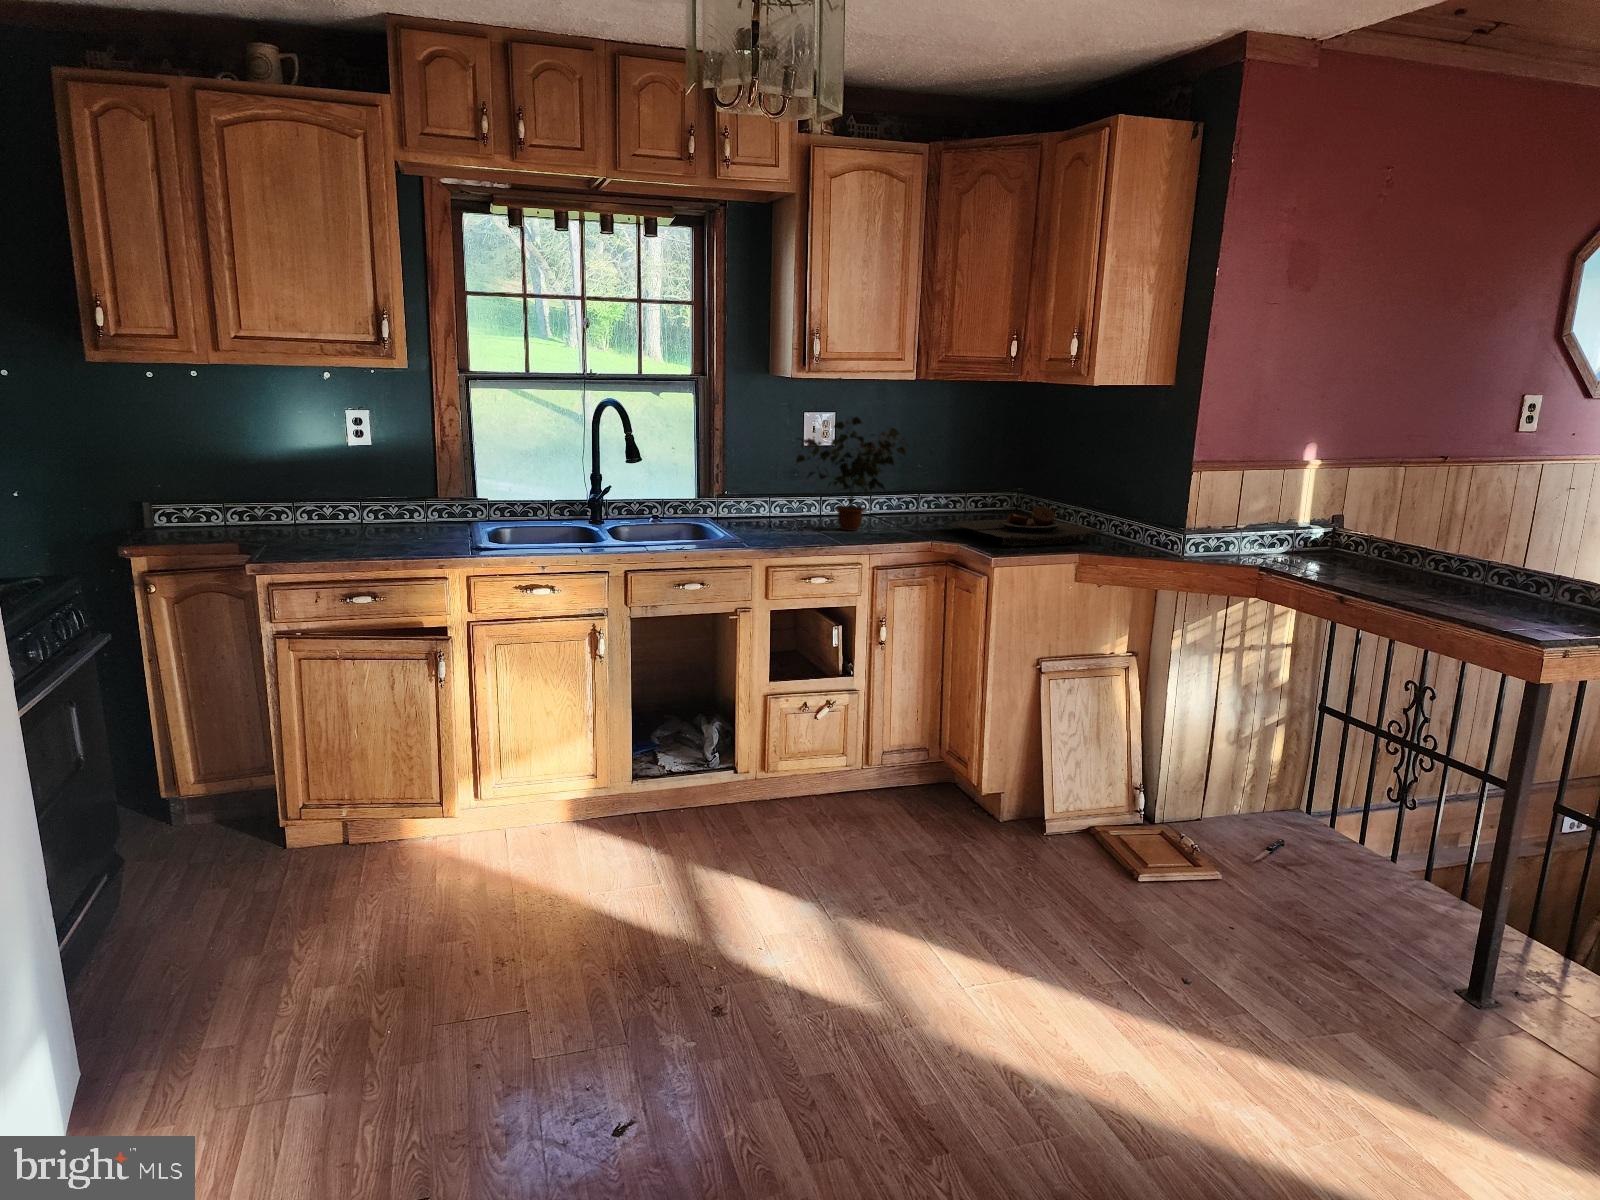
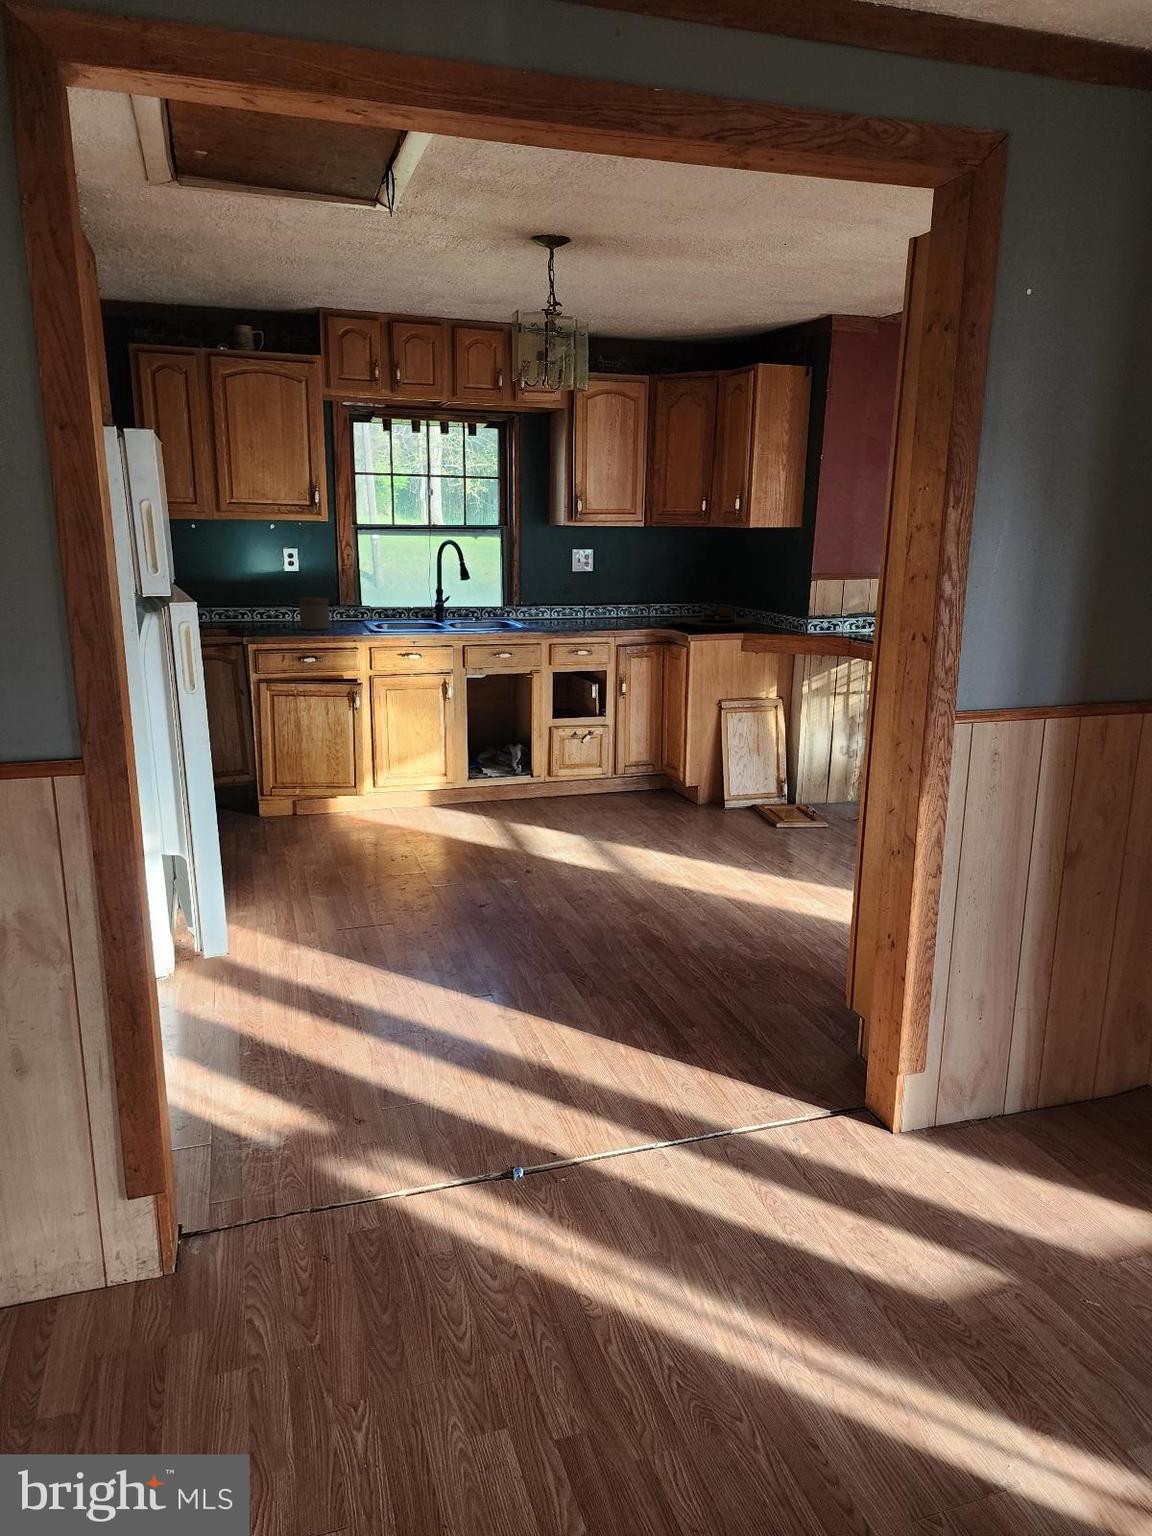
potted plant: present [796,417,908,530] -> none [566,551,640,625]
jar: none [360,489,413,542] -> present [299,597,330,630]

